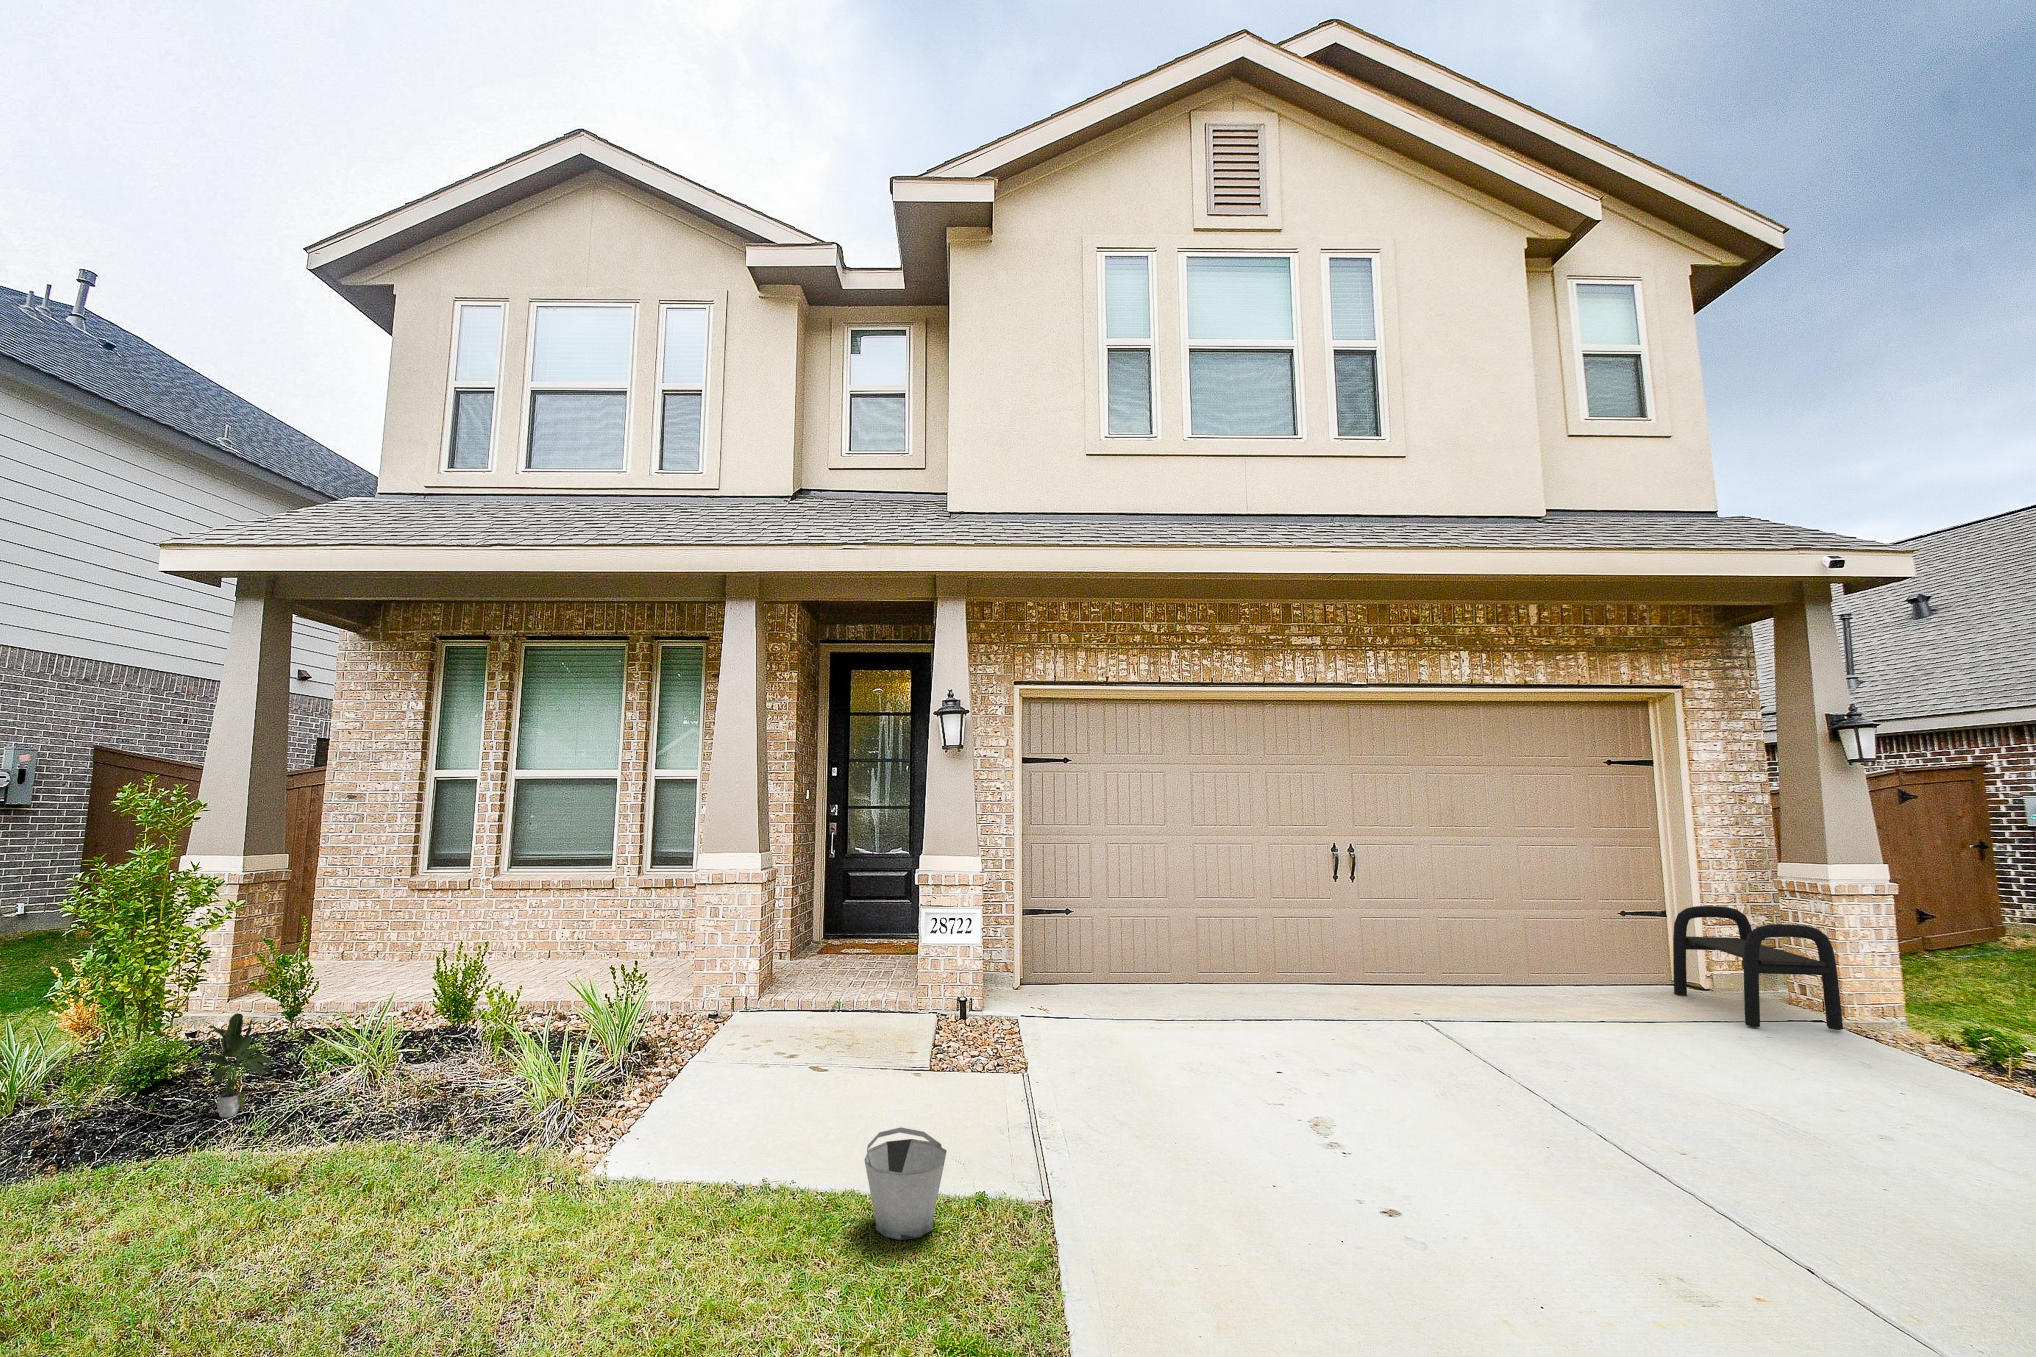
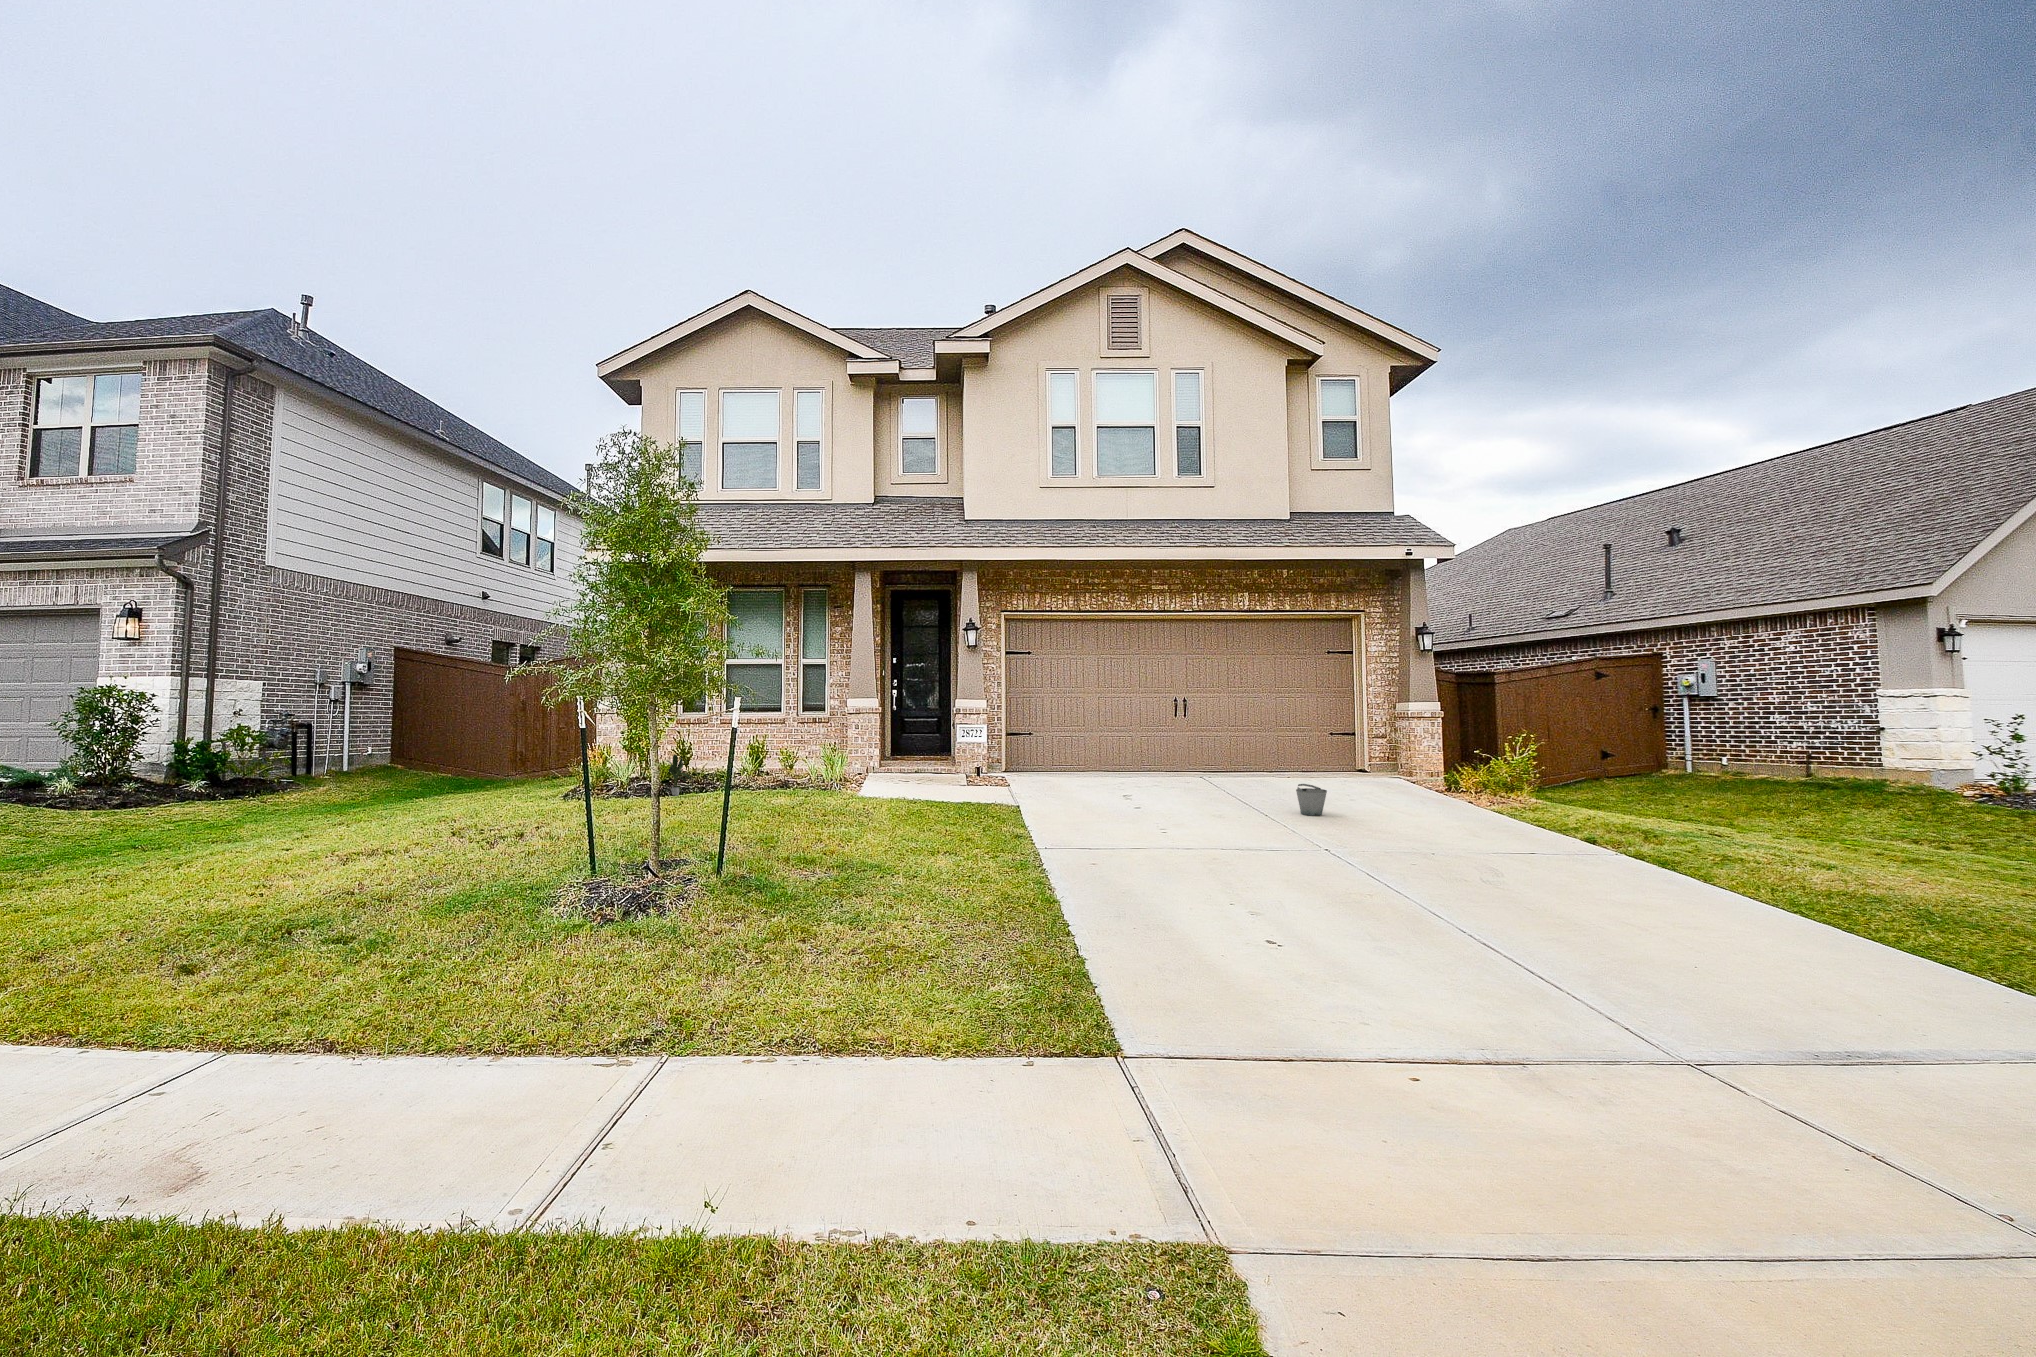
bench: present [1673,906,1843,1030] -> none [1347,727,1408,780]
bucket: present [864,1127,947,1240] -> present [1296,784,1327,816]

